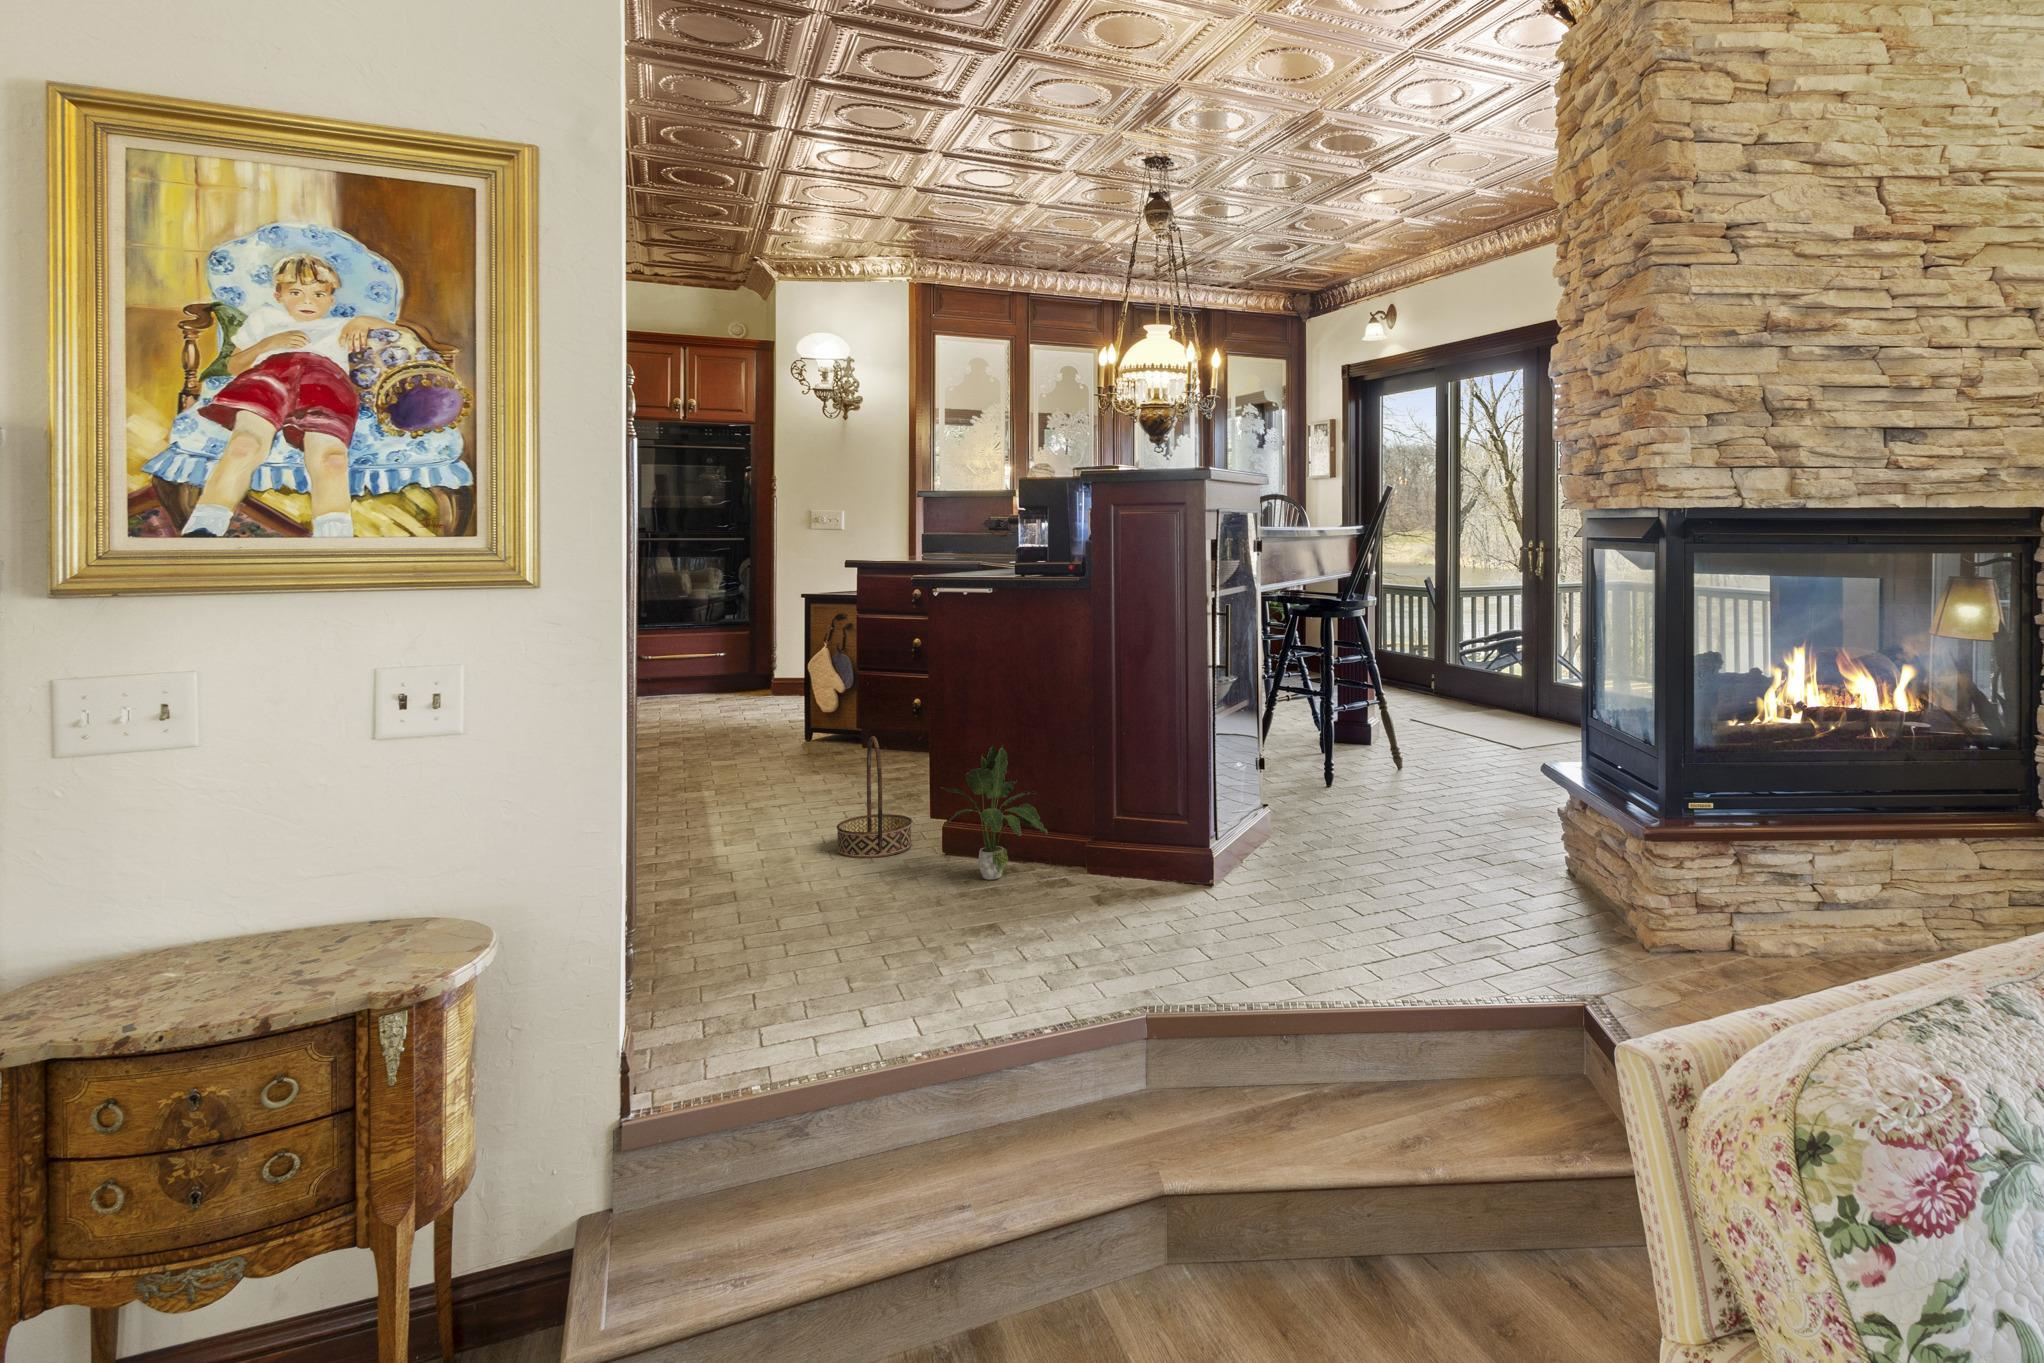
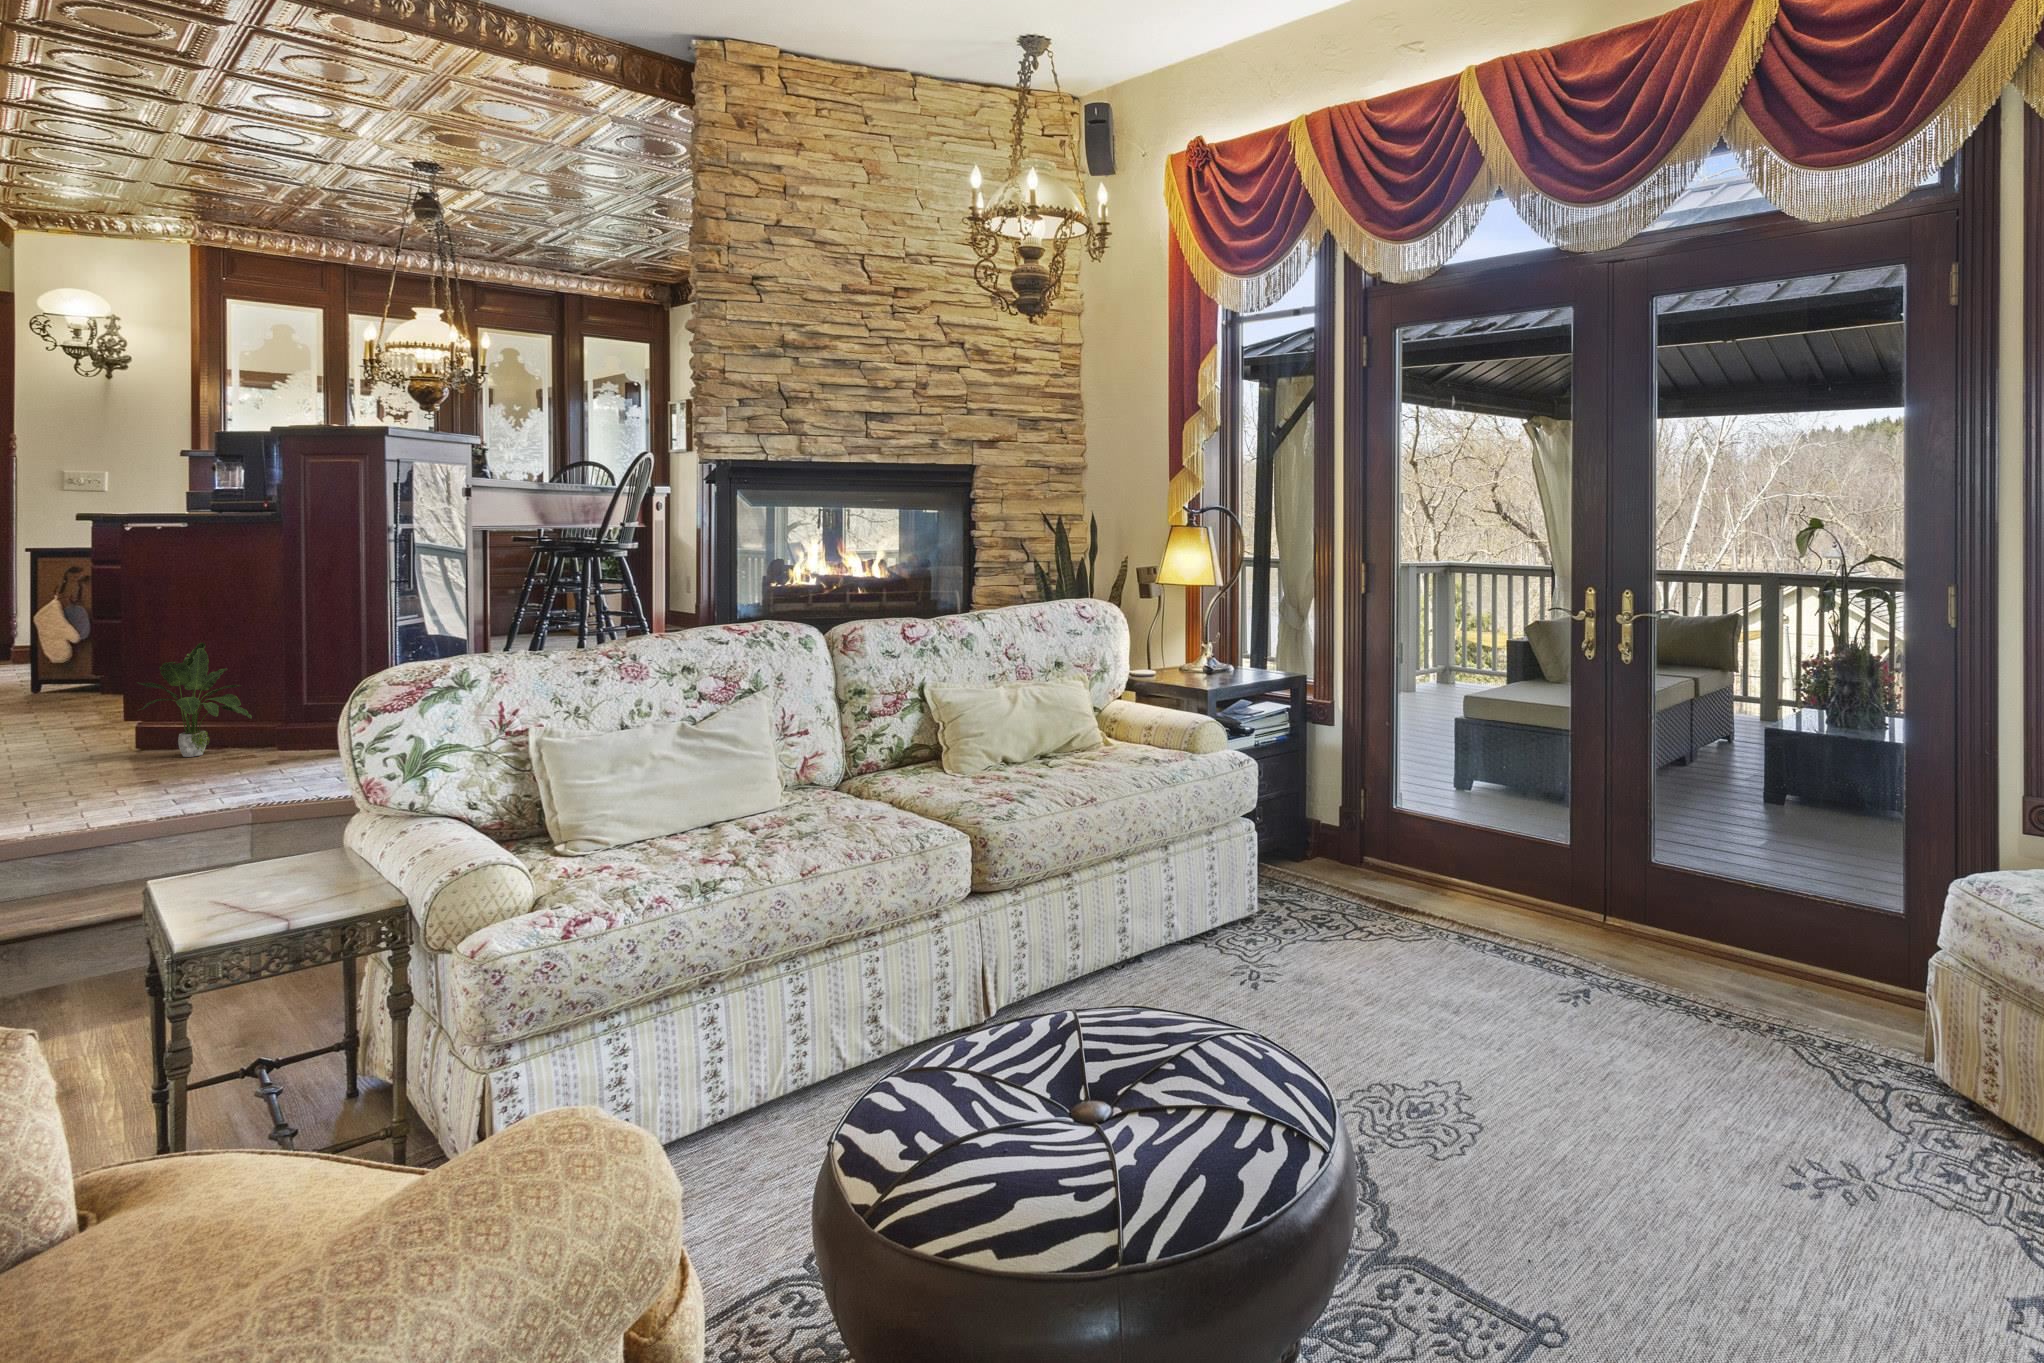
basket: present [837,736,912,858] -> none [33,651,121,755]

